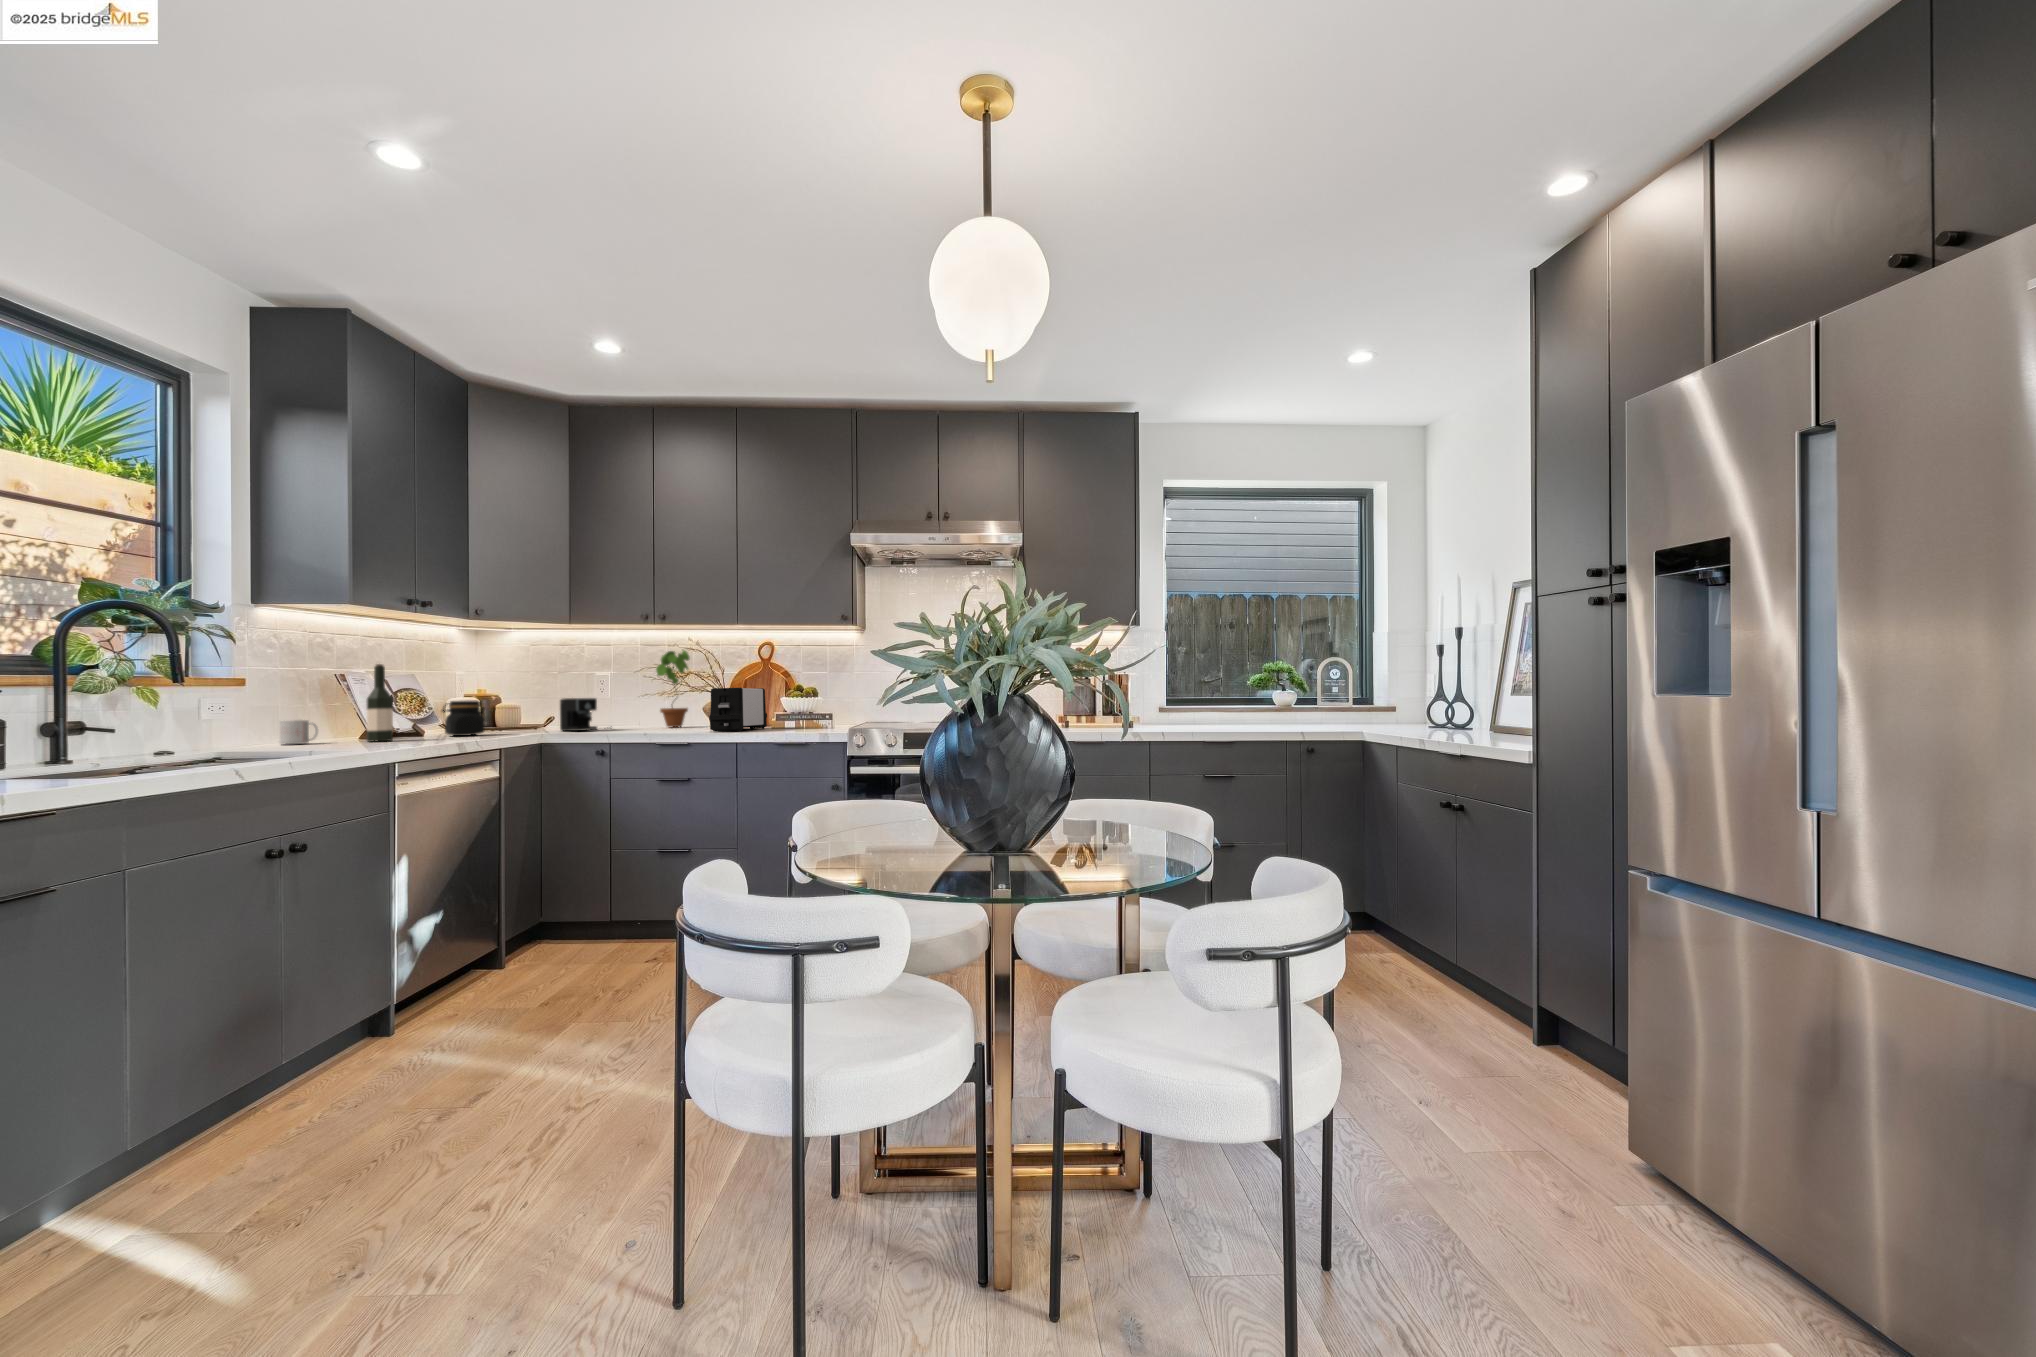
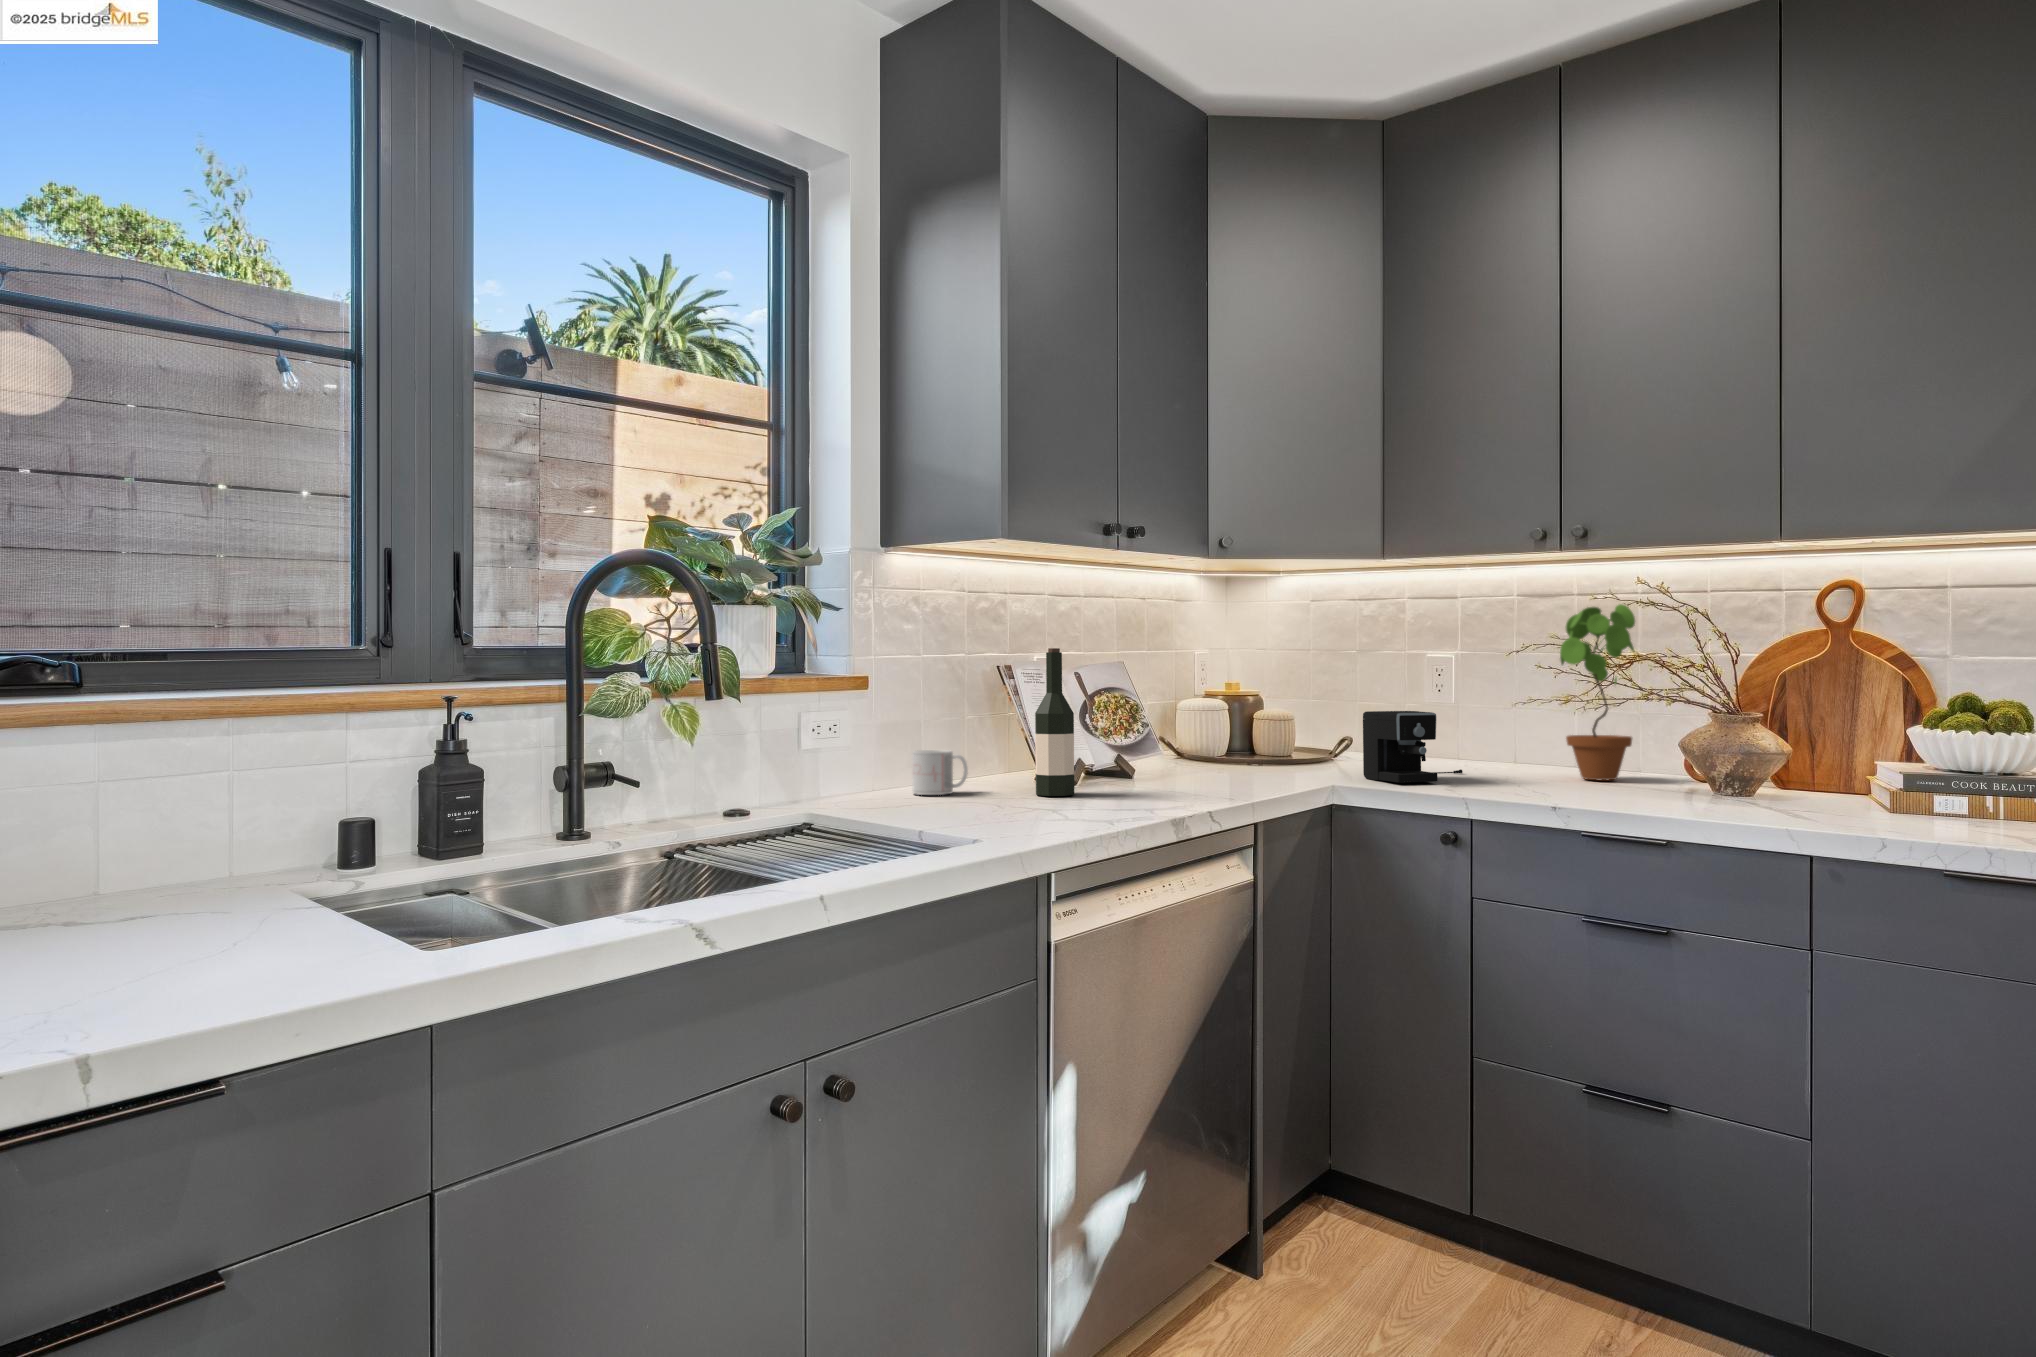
toaster: present [709,688,767,731] -> none [1718,699,1865,818]
jar: present [442,700,485,736] -> none [1156,715,1233,785]

